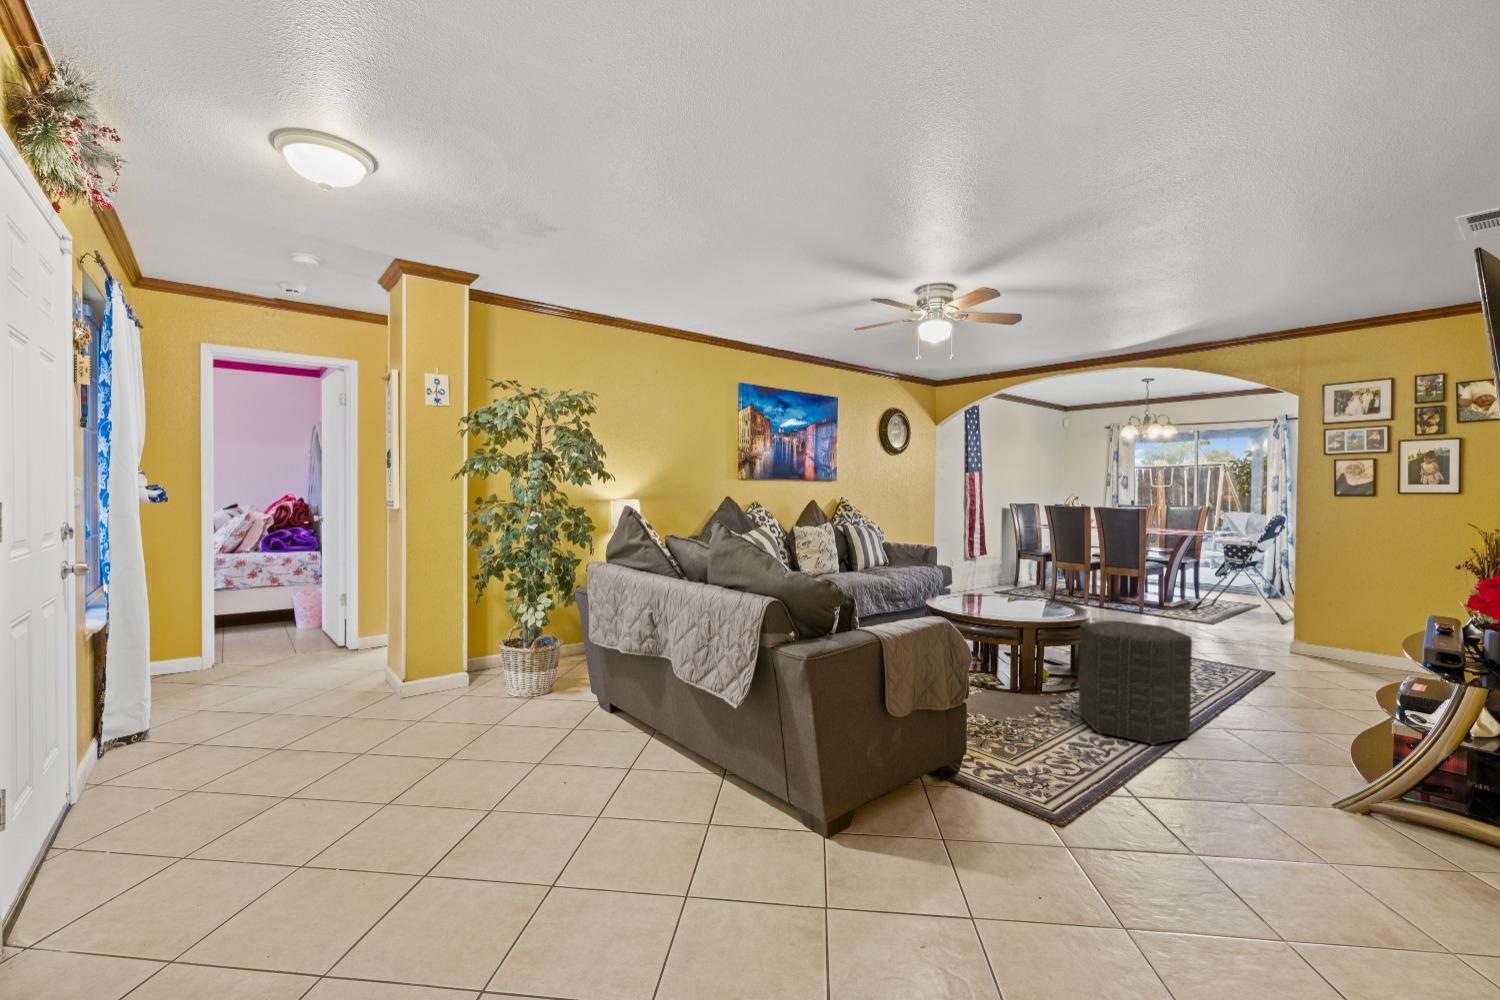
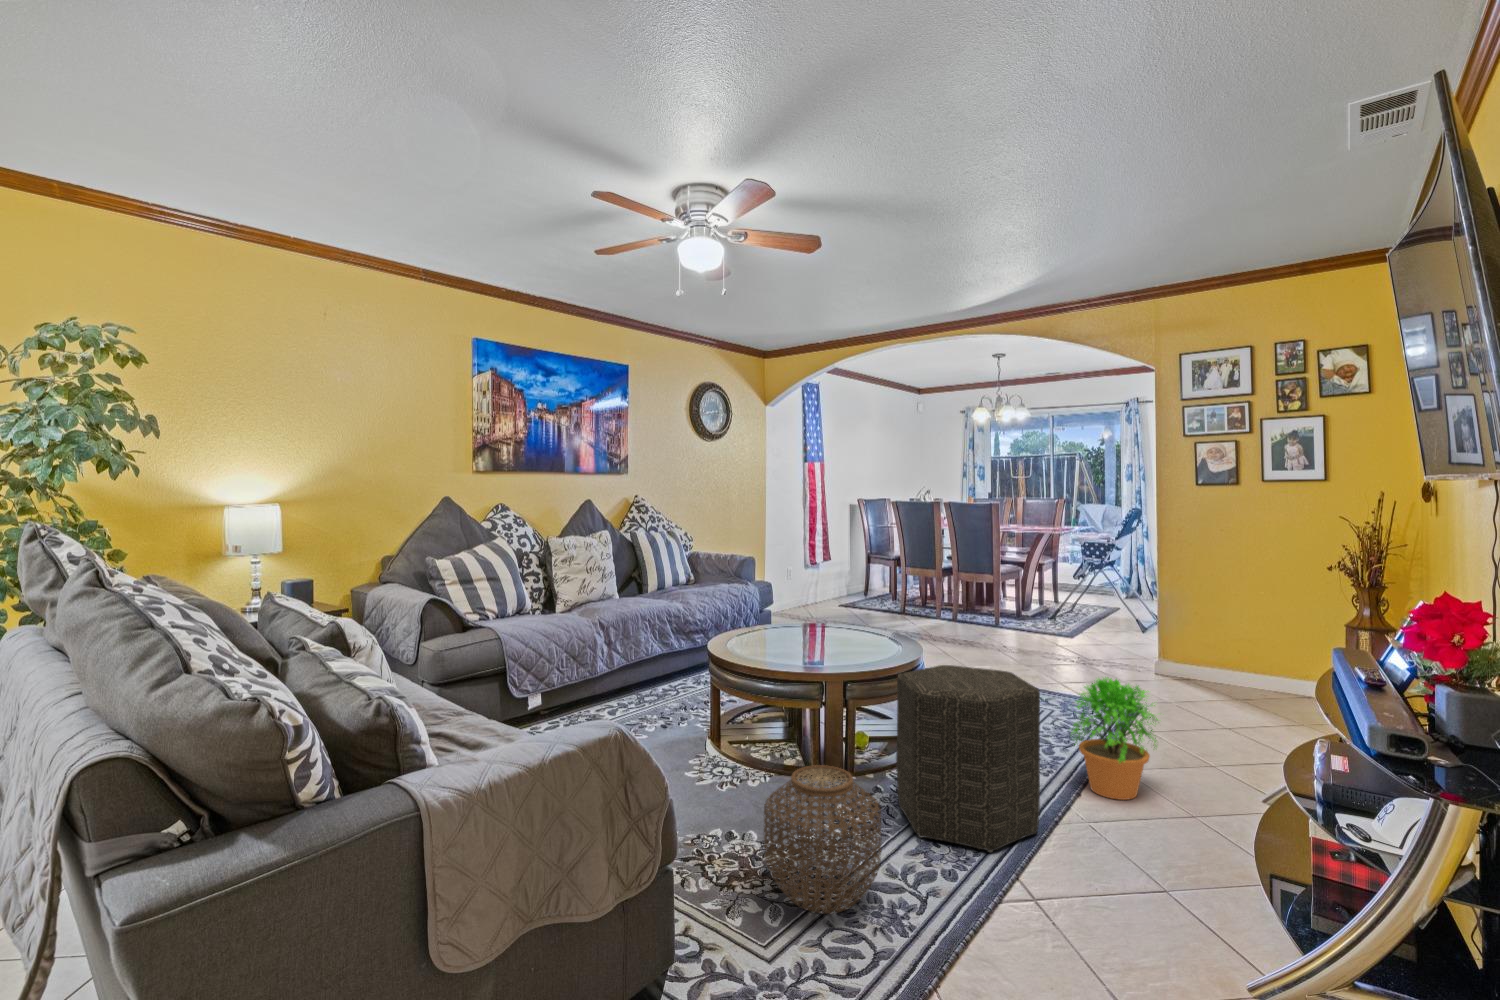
potted plant: none [1212,635,1296,727] -> present [1071,677,1158,800]
woven basket: none [997,673,1079,763] -> present [764,765,881,914]

